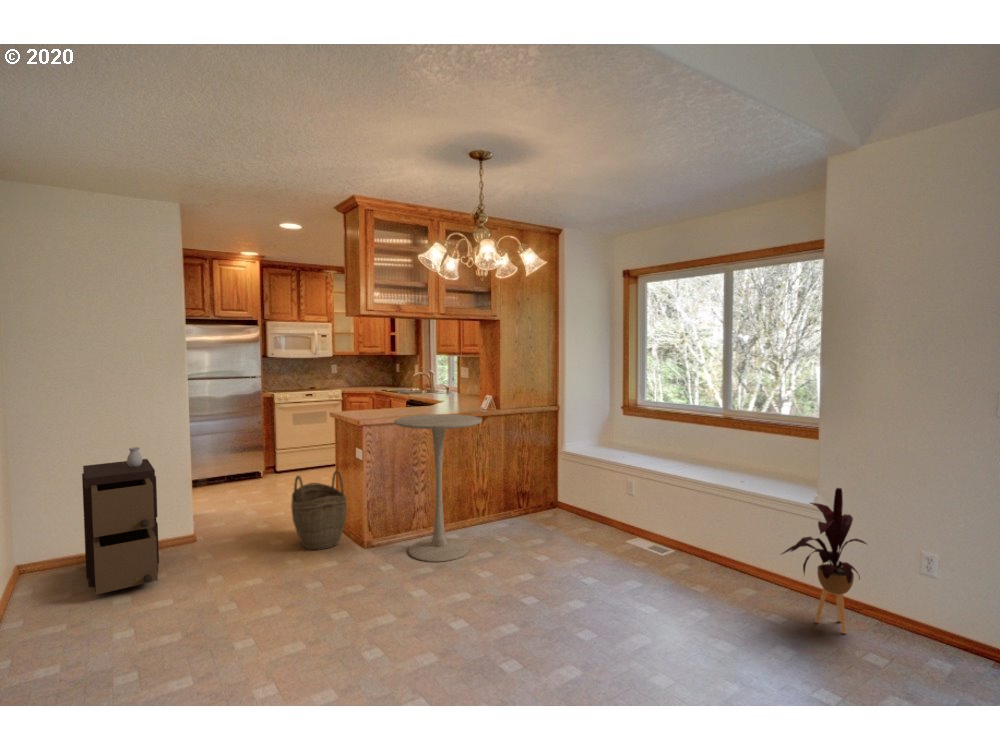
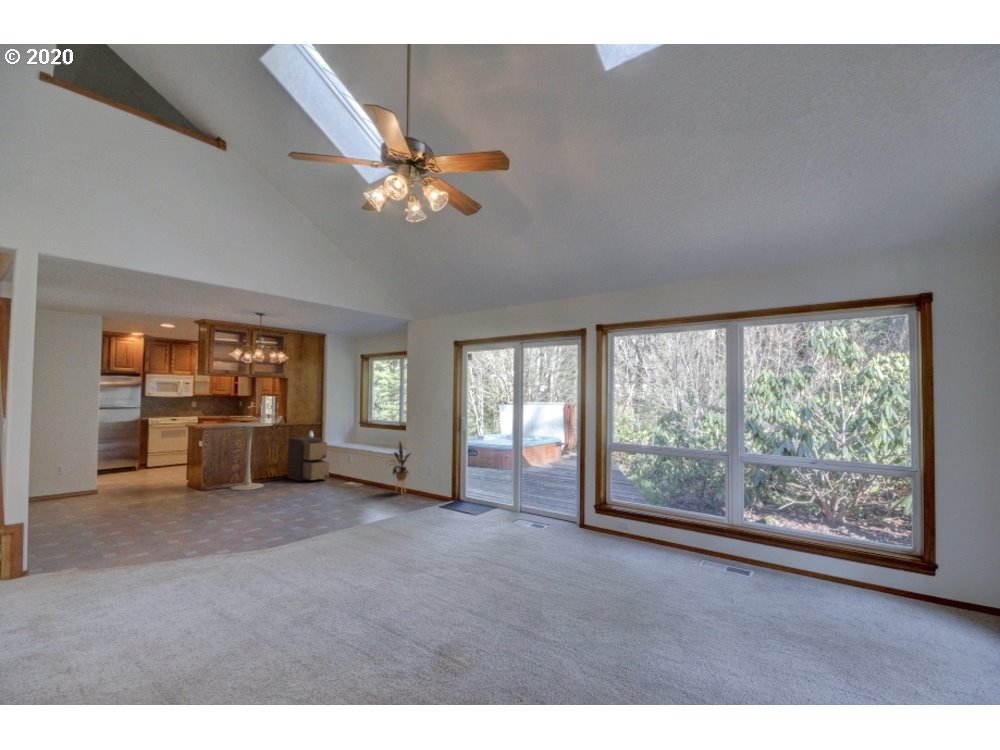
storage cabinet: present [82,447,159,594] -> present [287,431,329,481]
woven basket: present [291,471,347,550] -> none [164,452,197,491]

